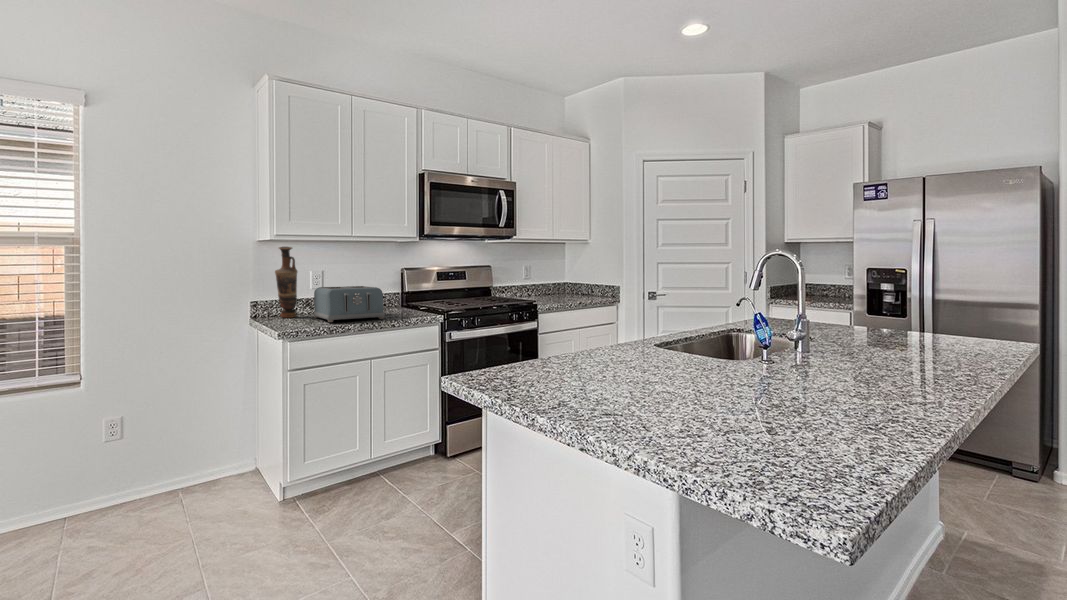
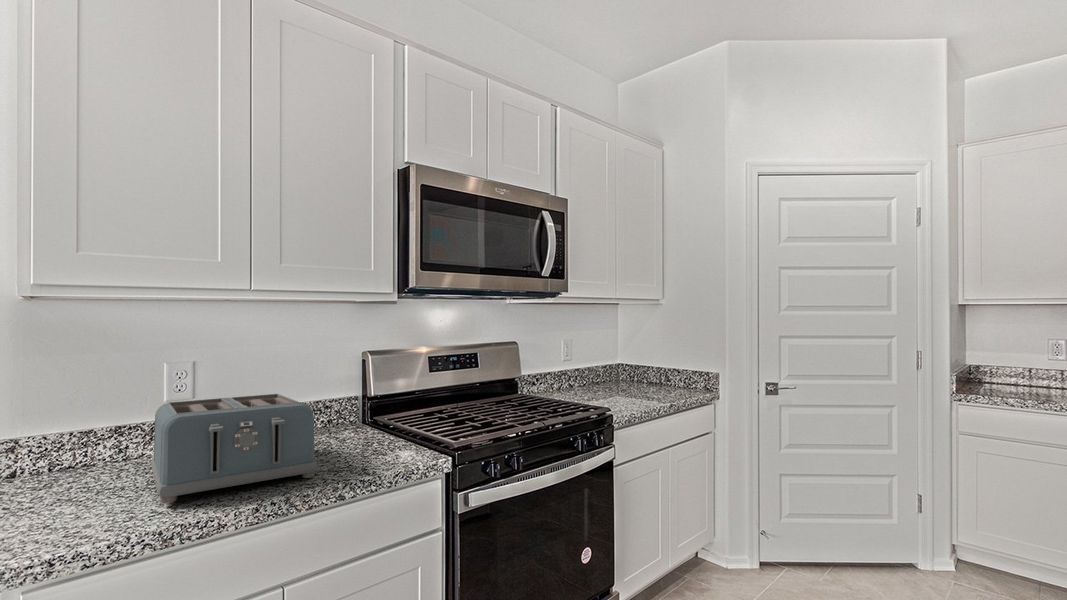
vase: present [275,247,297,318] -> none [60,311,122,475]

